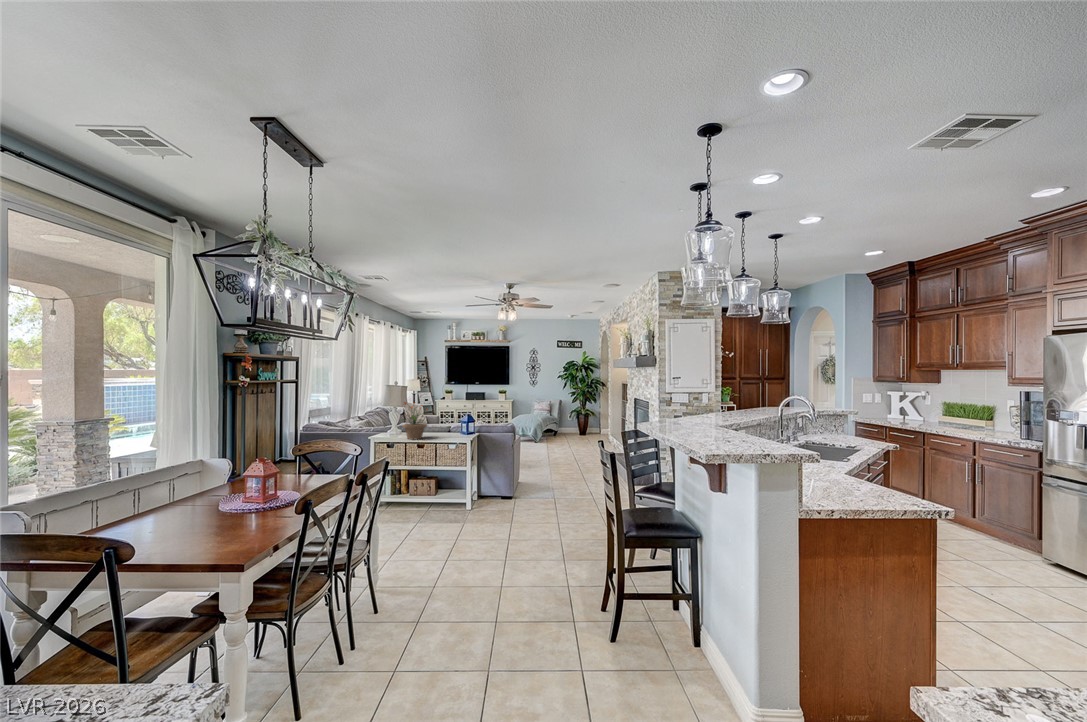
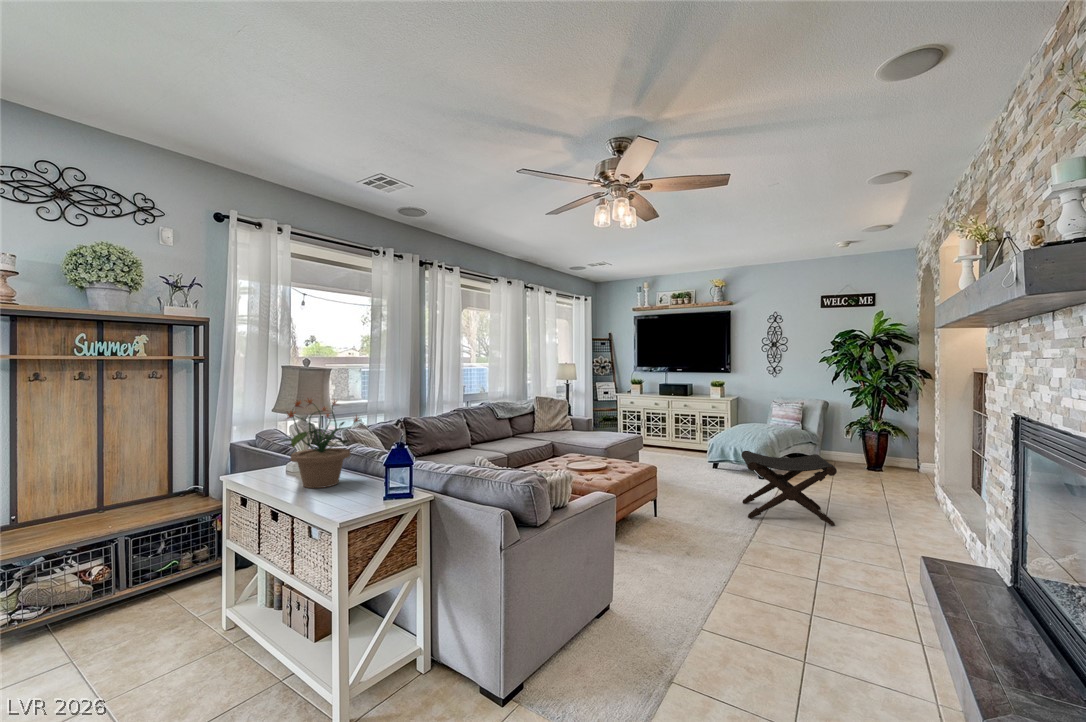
footstool: none [534,425,577,457] -> present [741,451,837,526]

